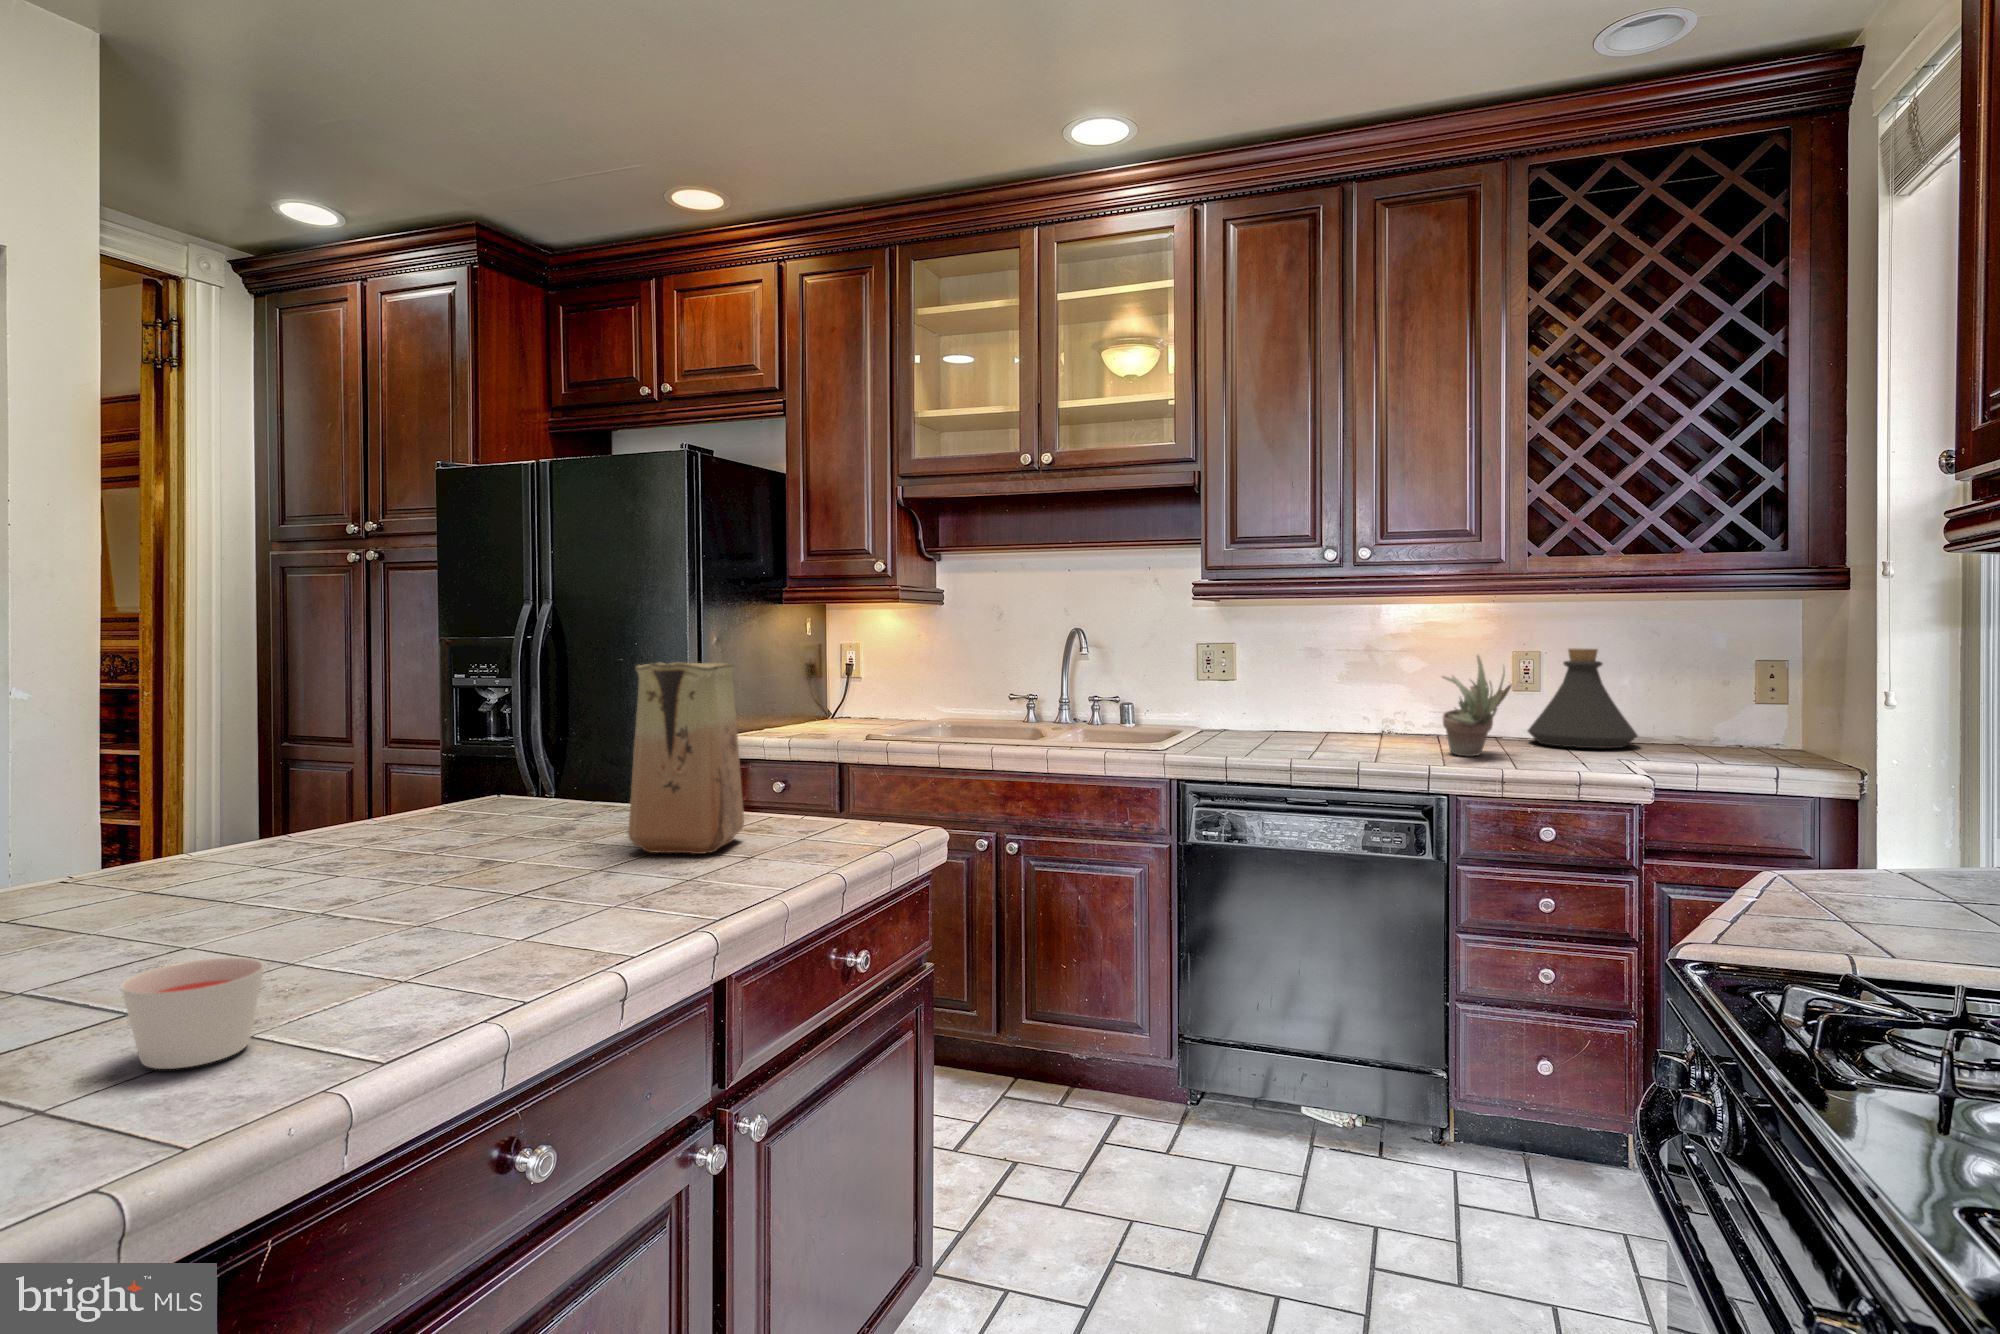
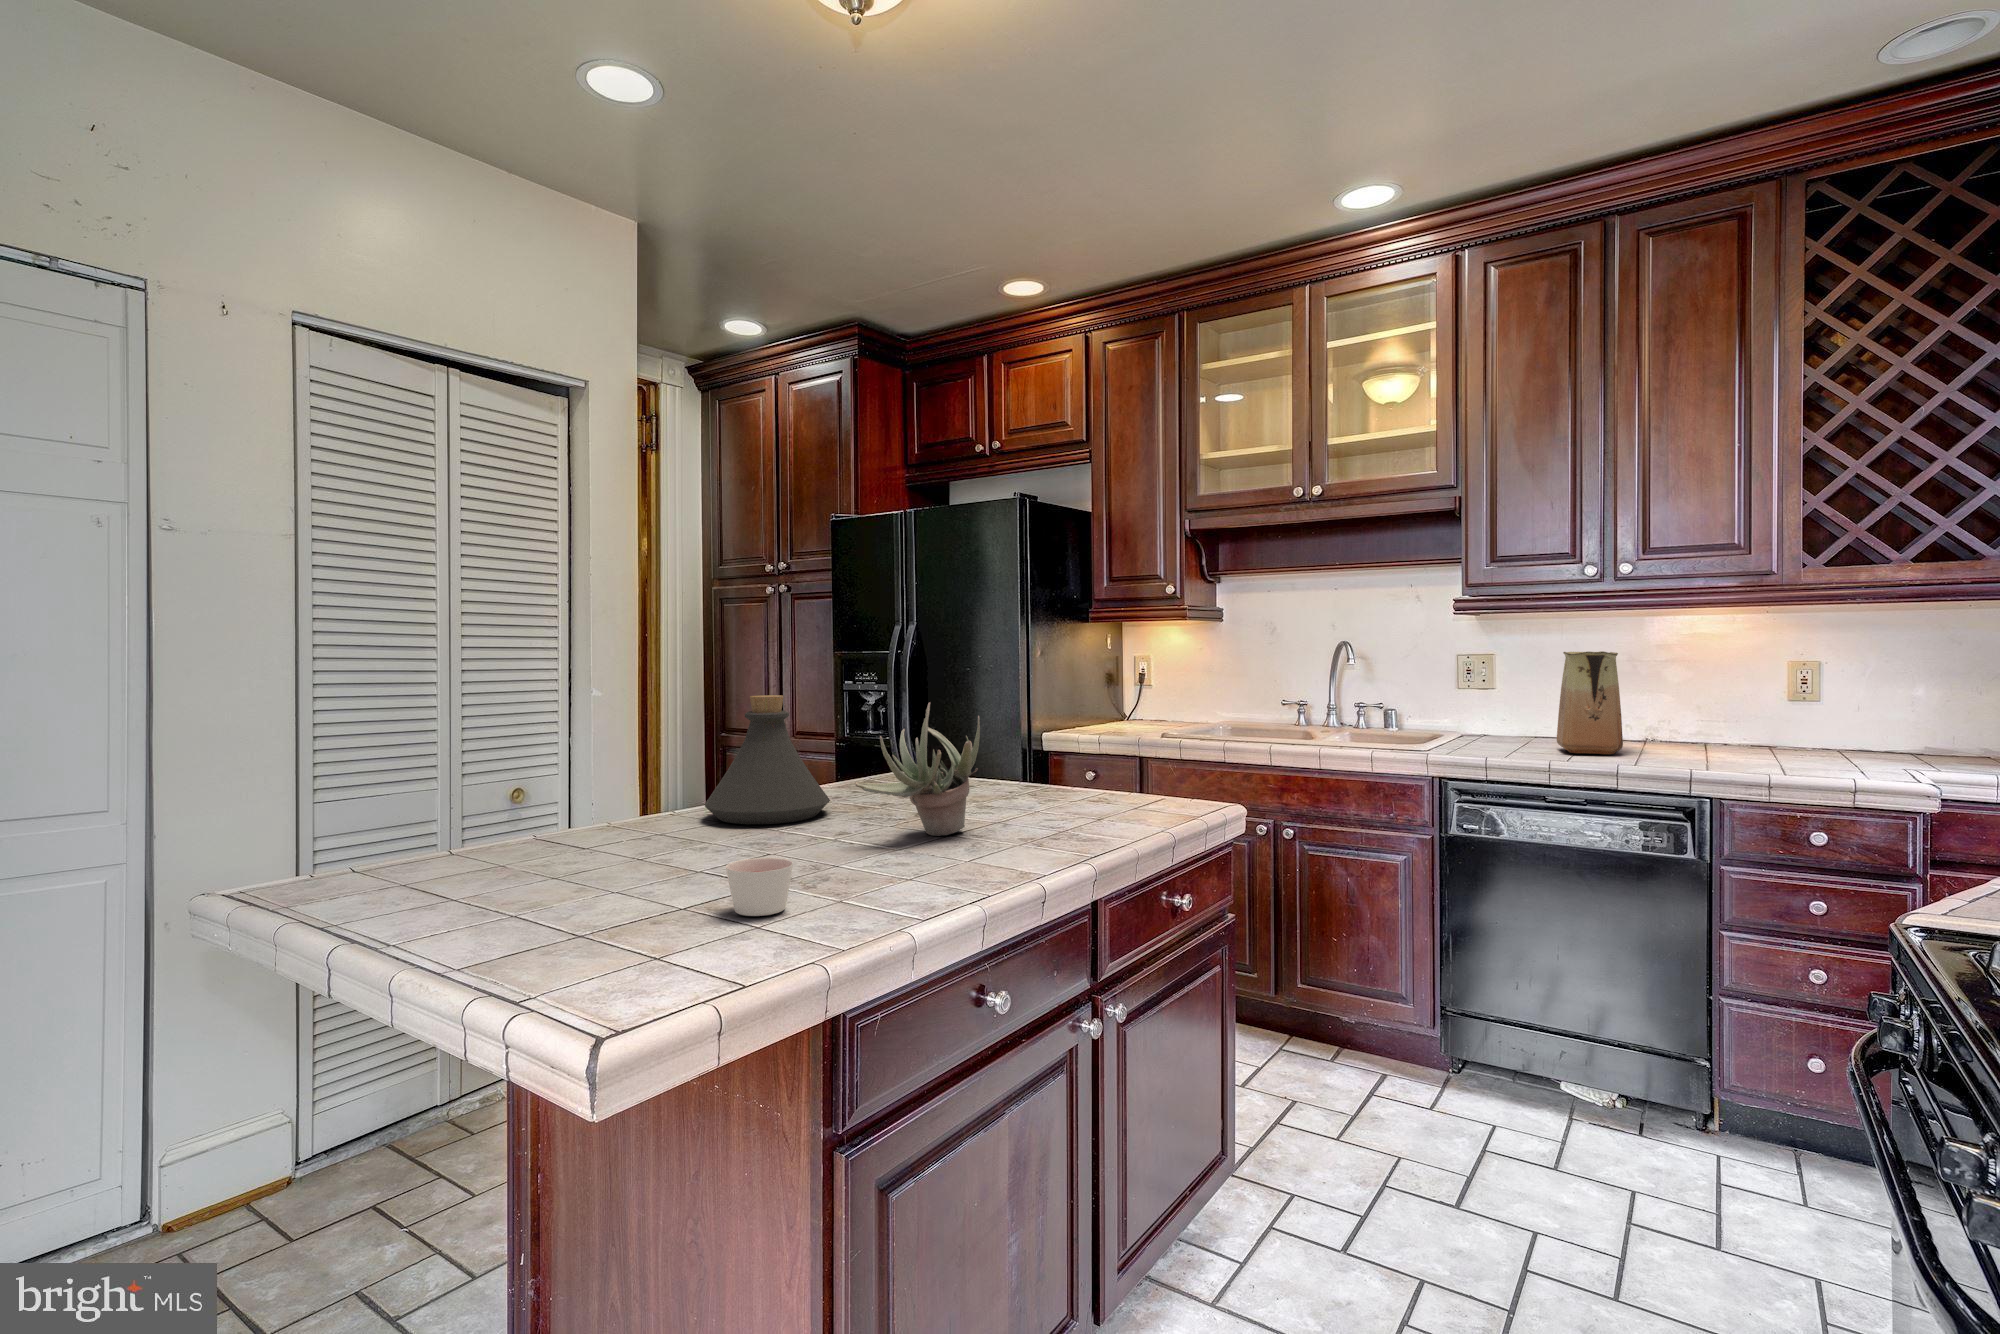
bottle: present [1528,649,1638,748] -> present [705,695,830,824]
succulent plant: present [1442,655,1512,756] -> present [855,702,980,836]
vase: present [628,663,744,854] -> present [1557,651,1623,754]

